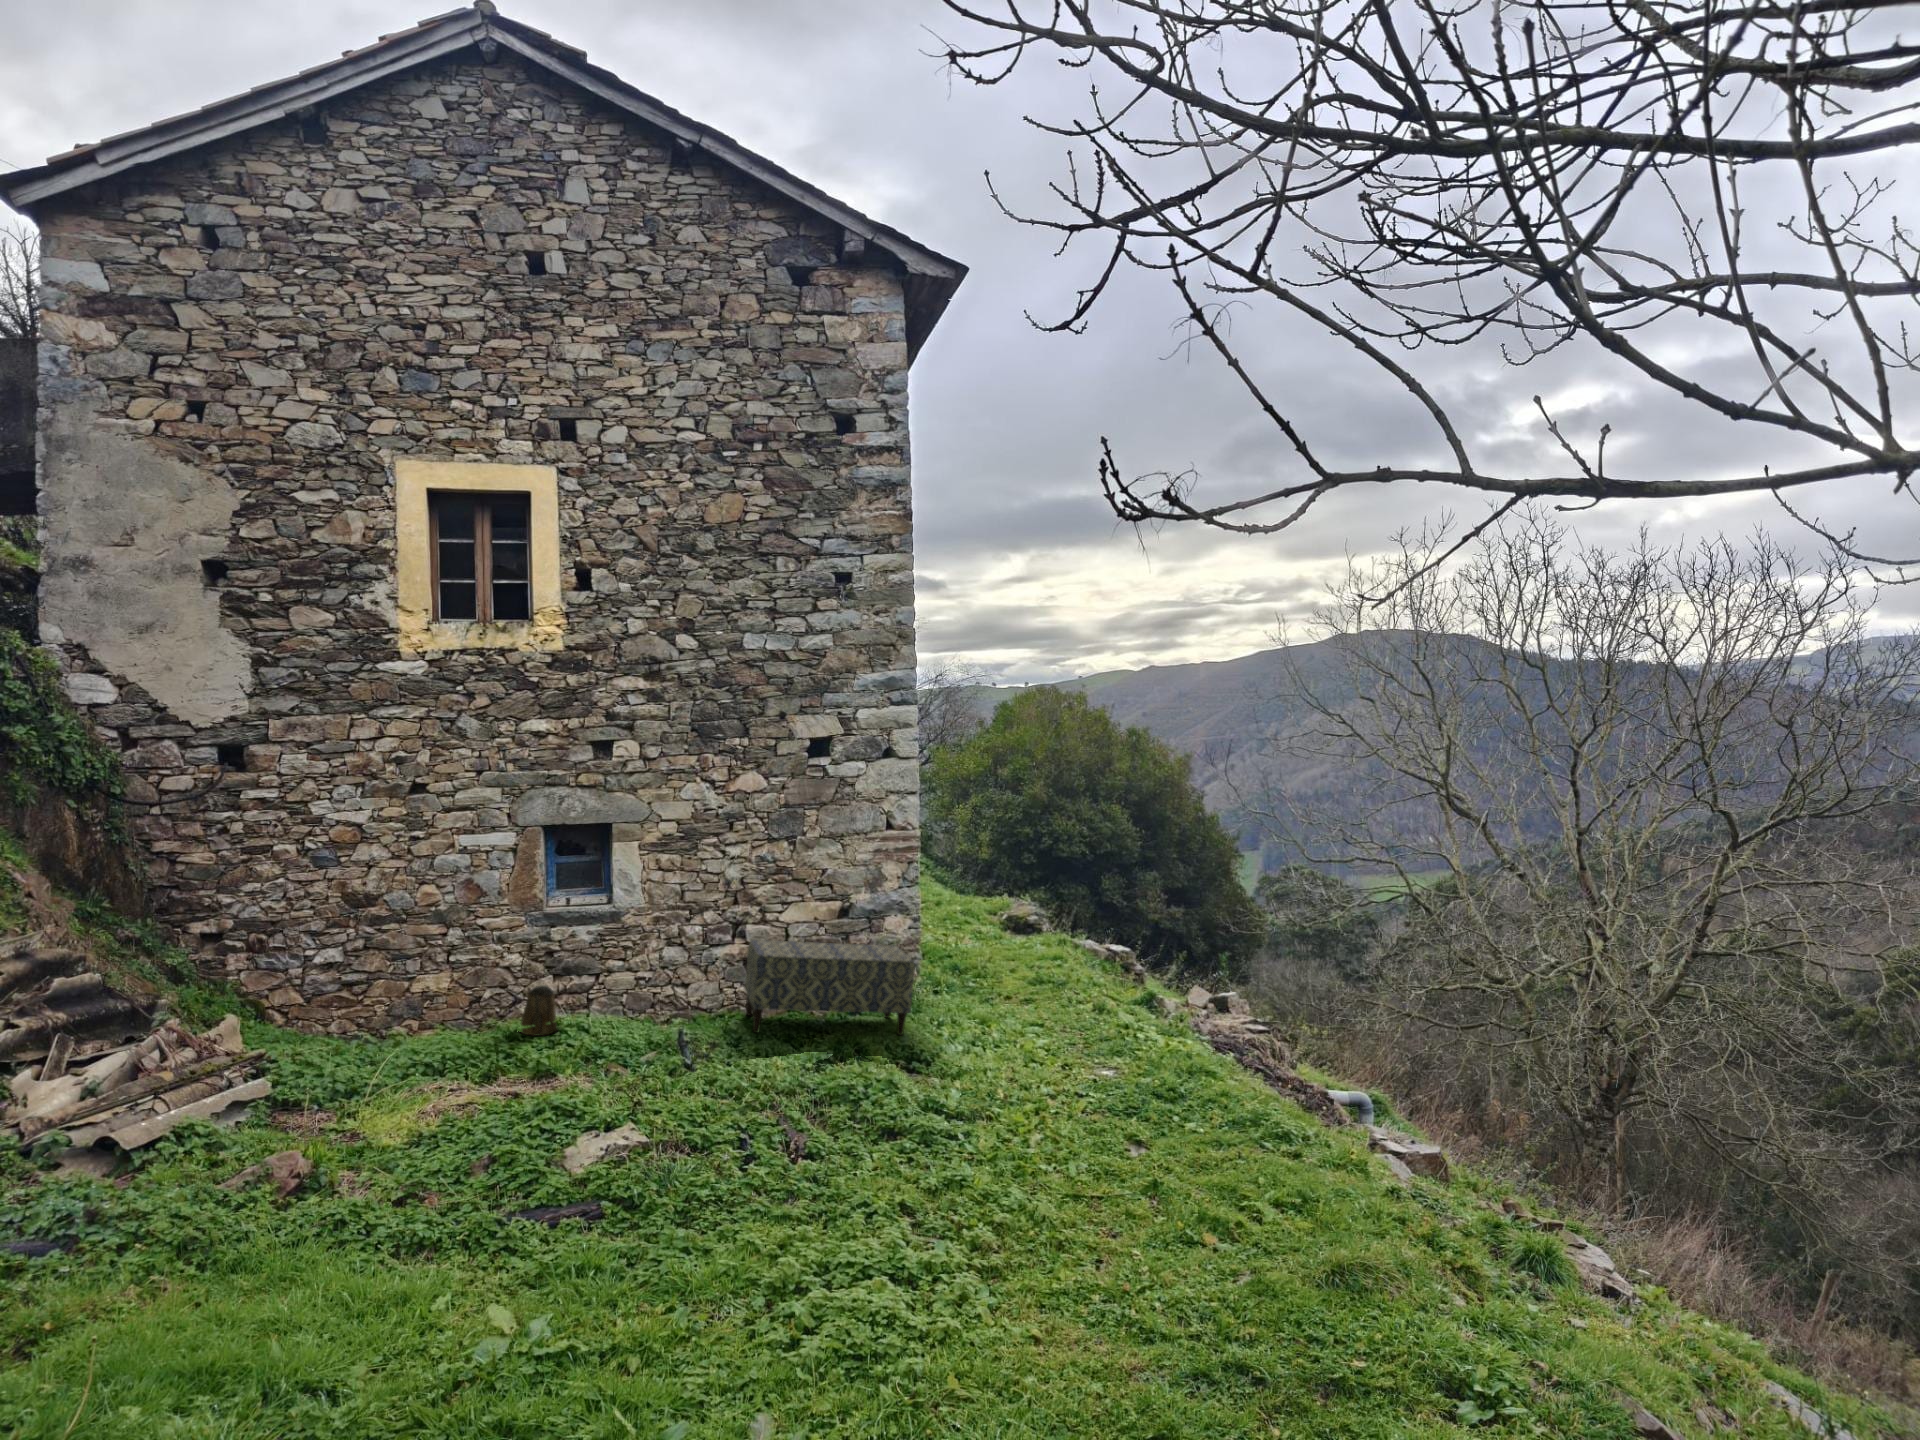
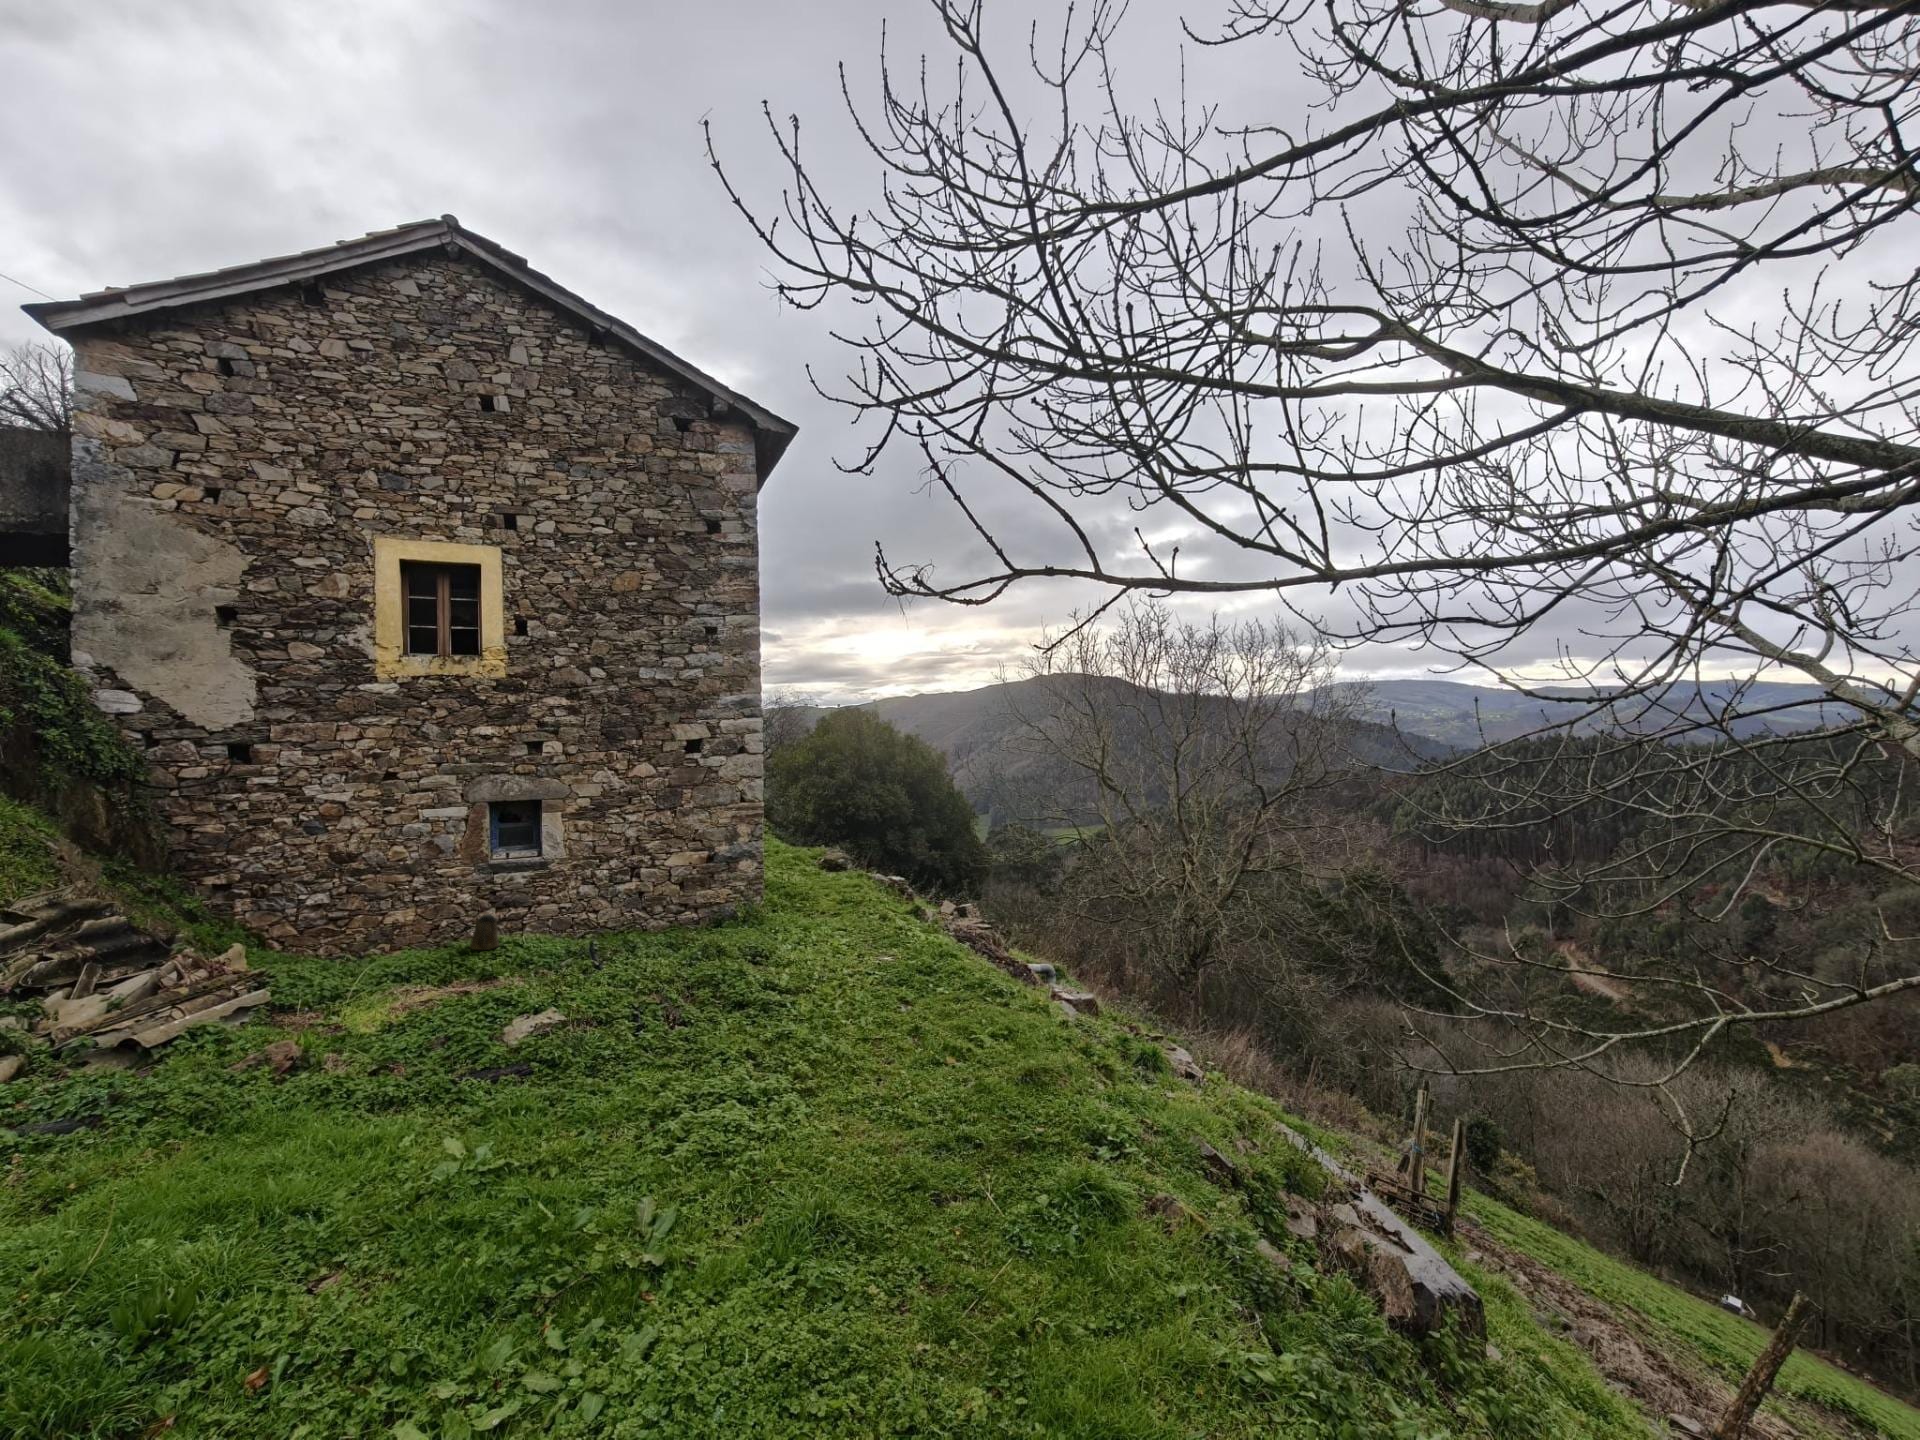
bench: present [745,940,915,1035] -> none [639,878,759,941]

